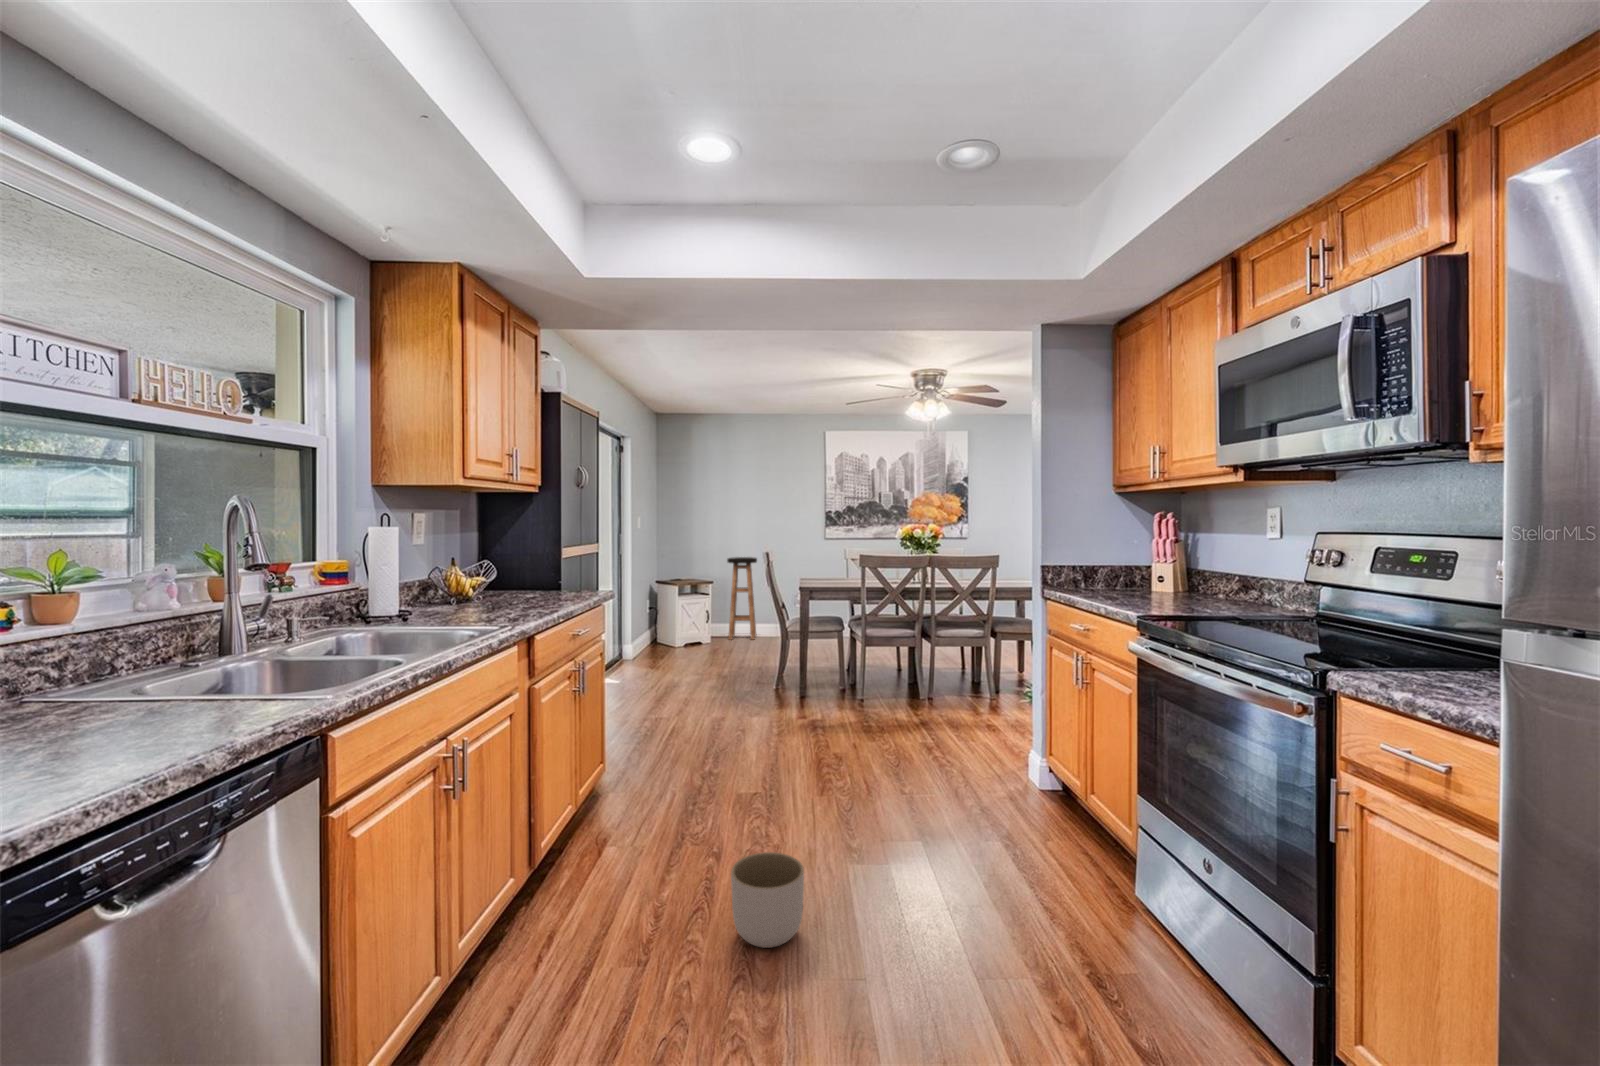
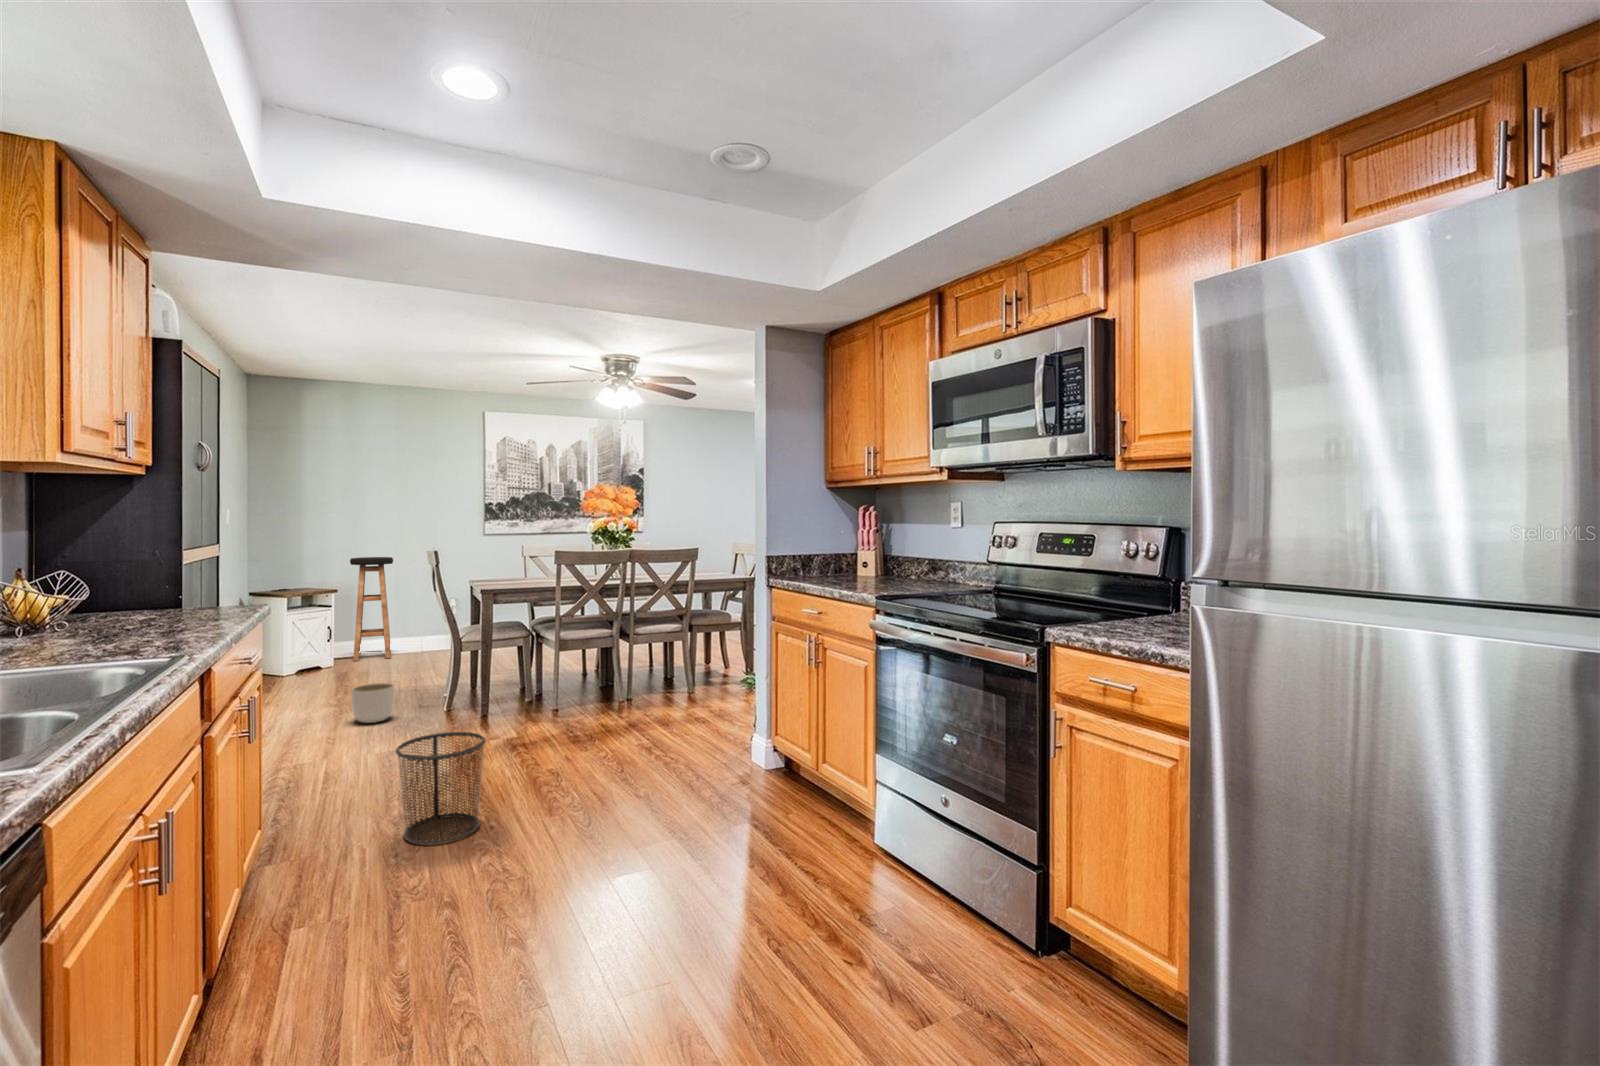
waste bin: none [699,707,768,800] -> present [395,732,486,845]
planter: present [731,852,804,948] -> present [352,683,394,723]

